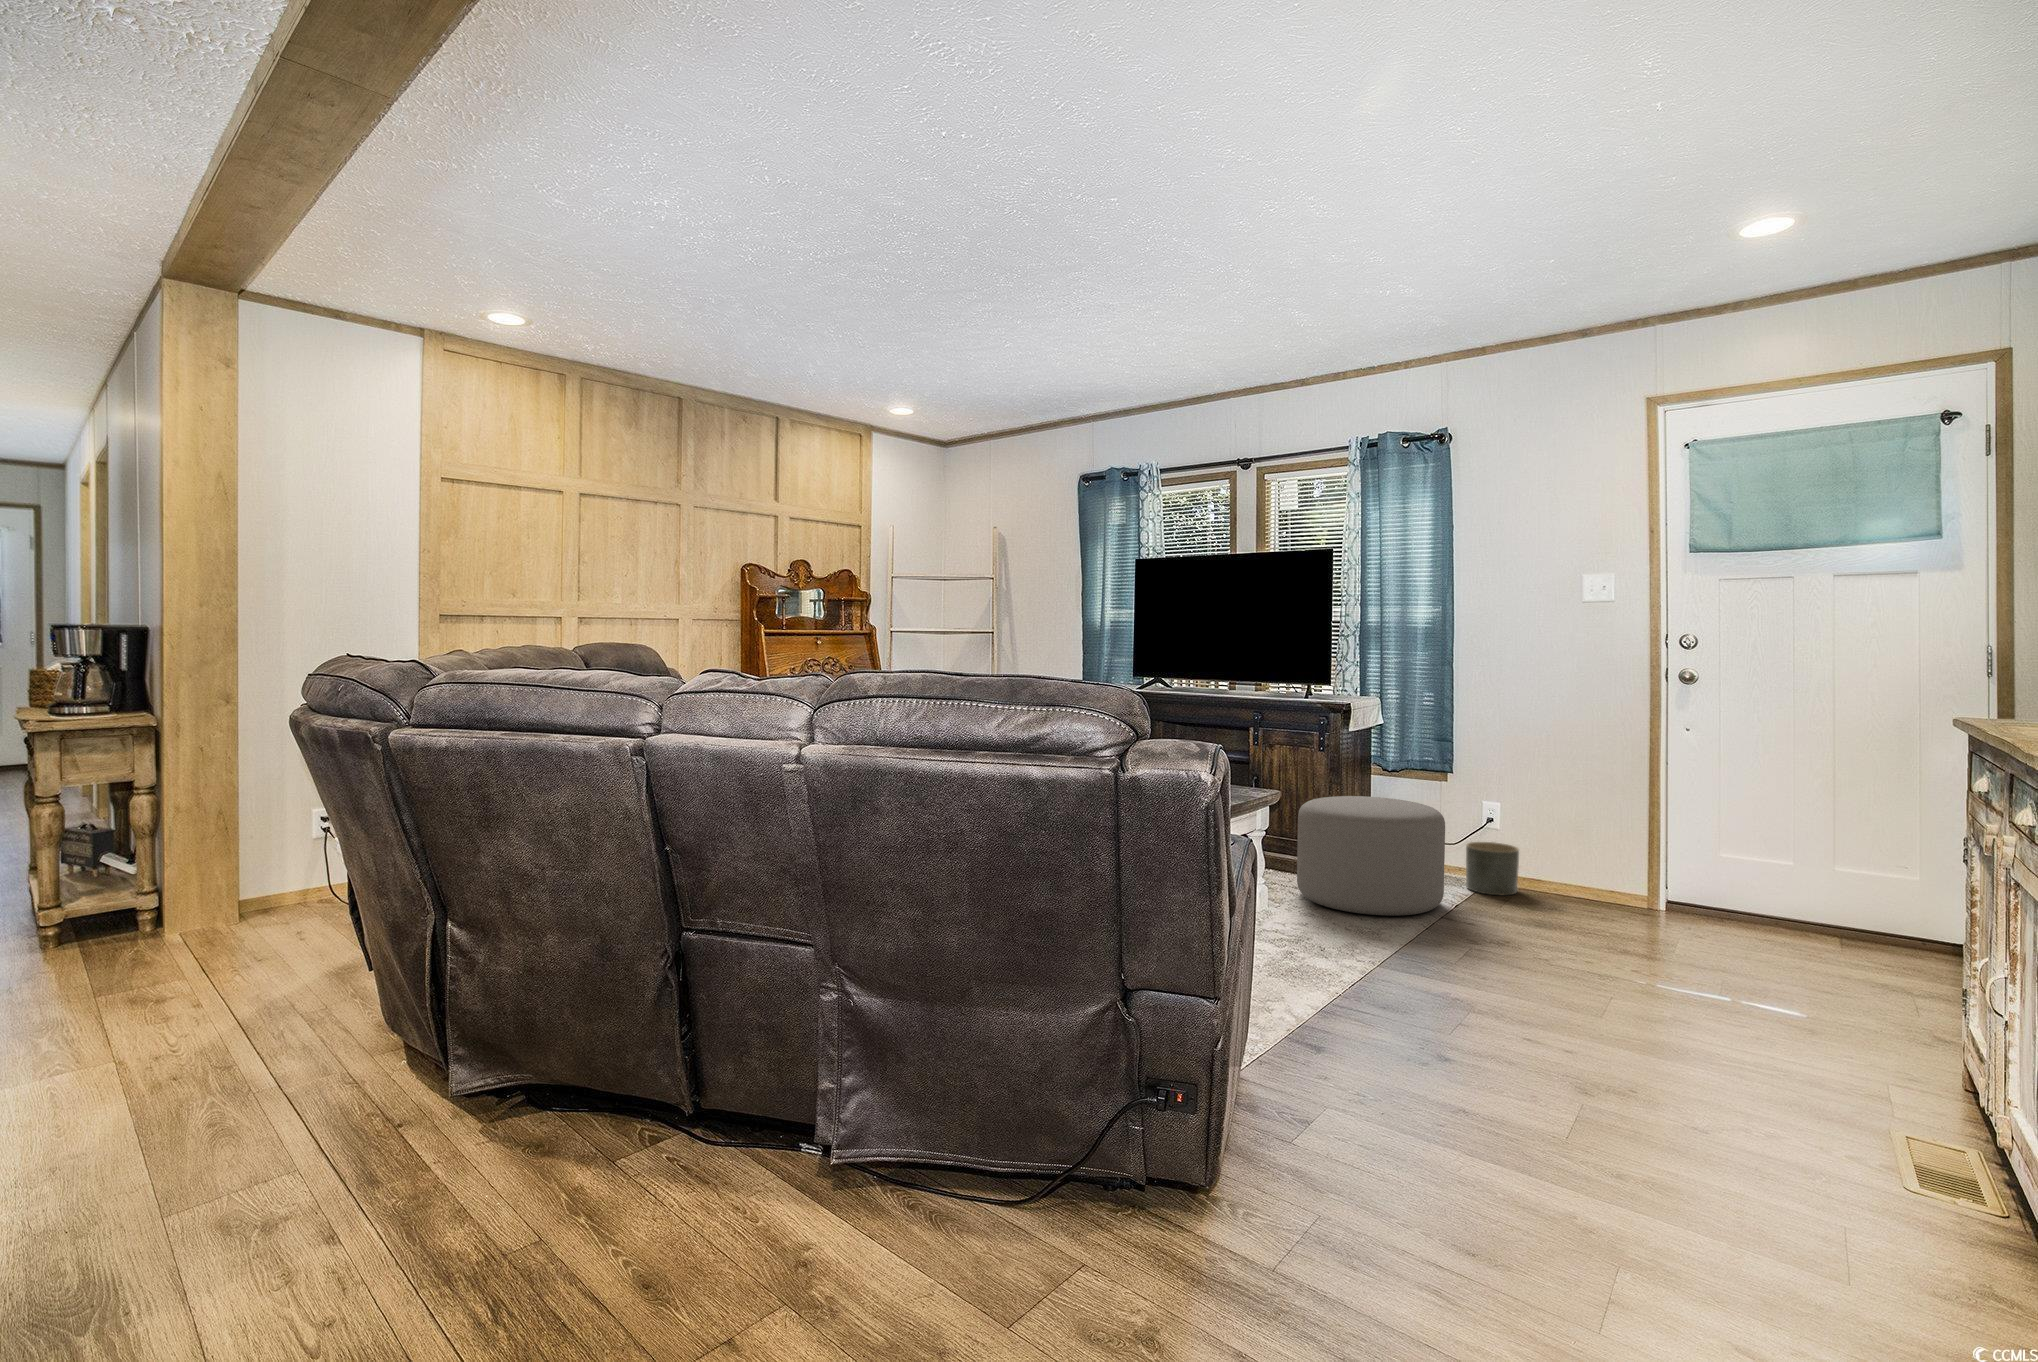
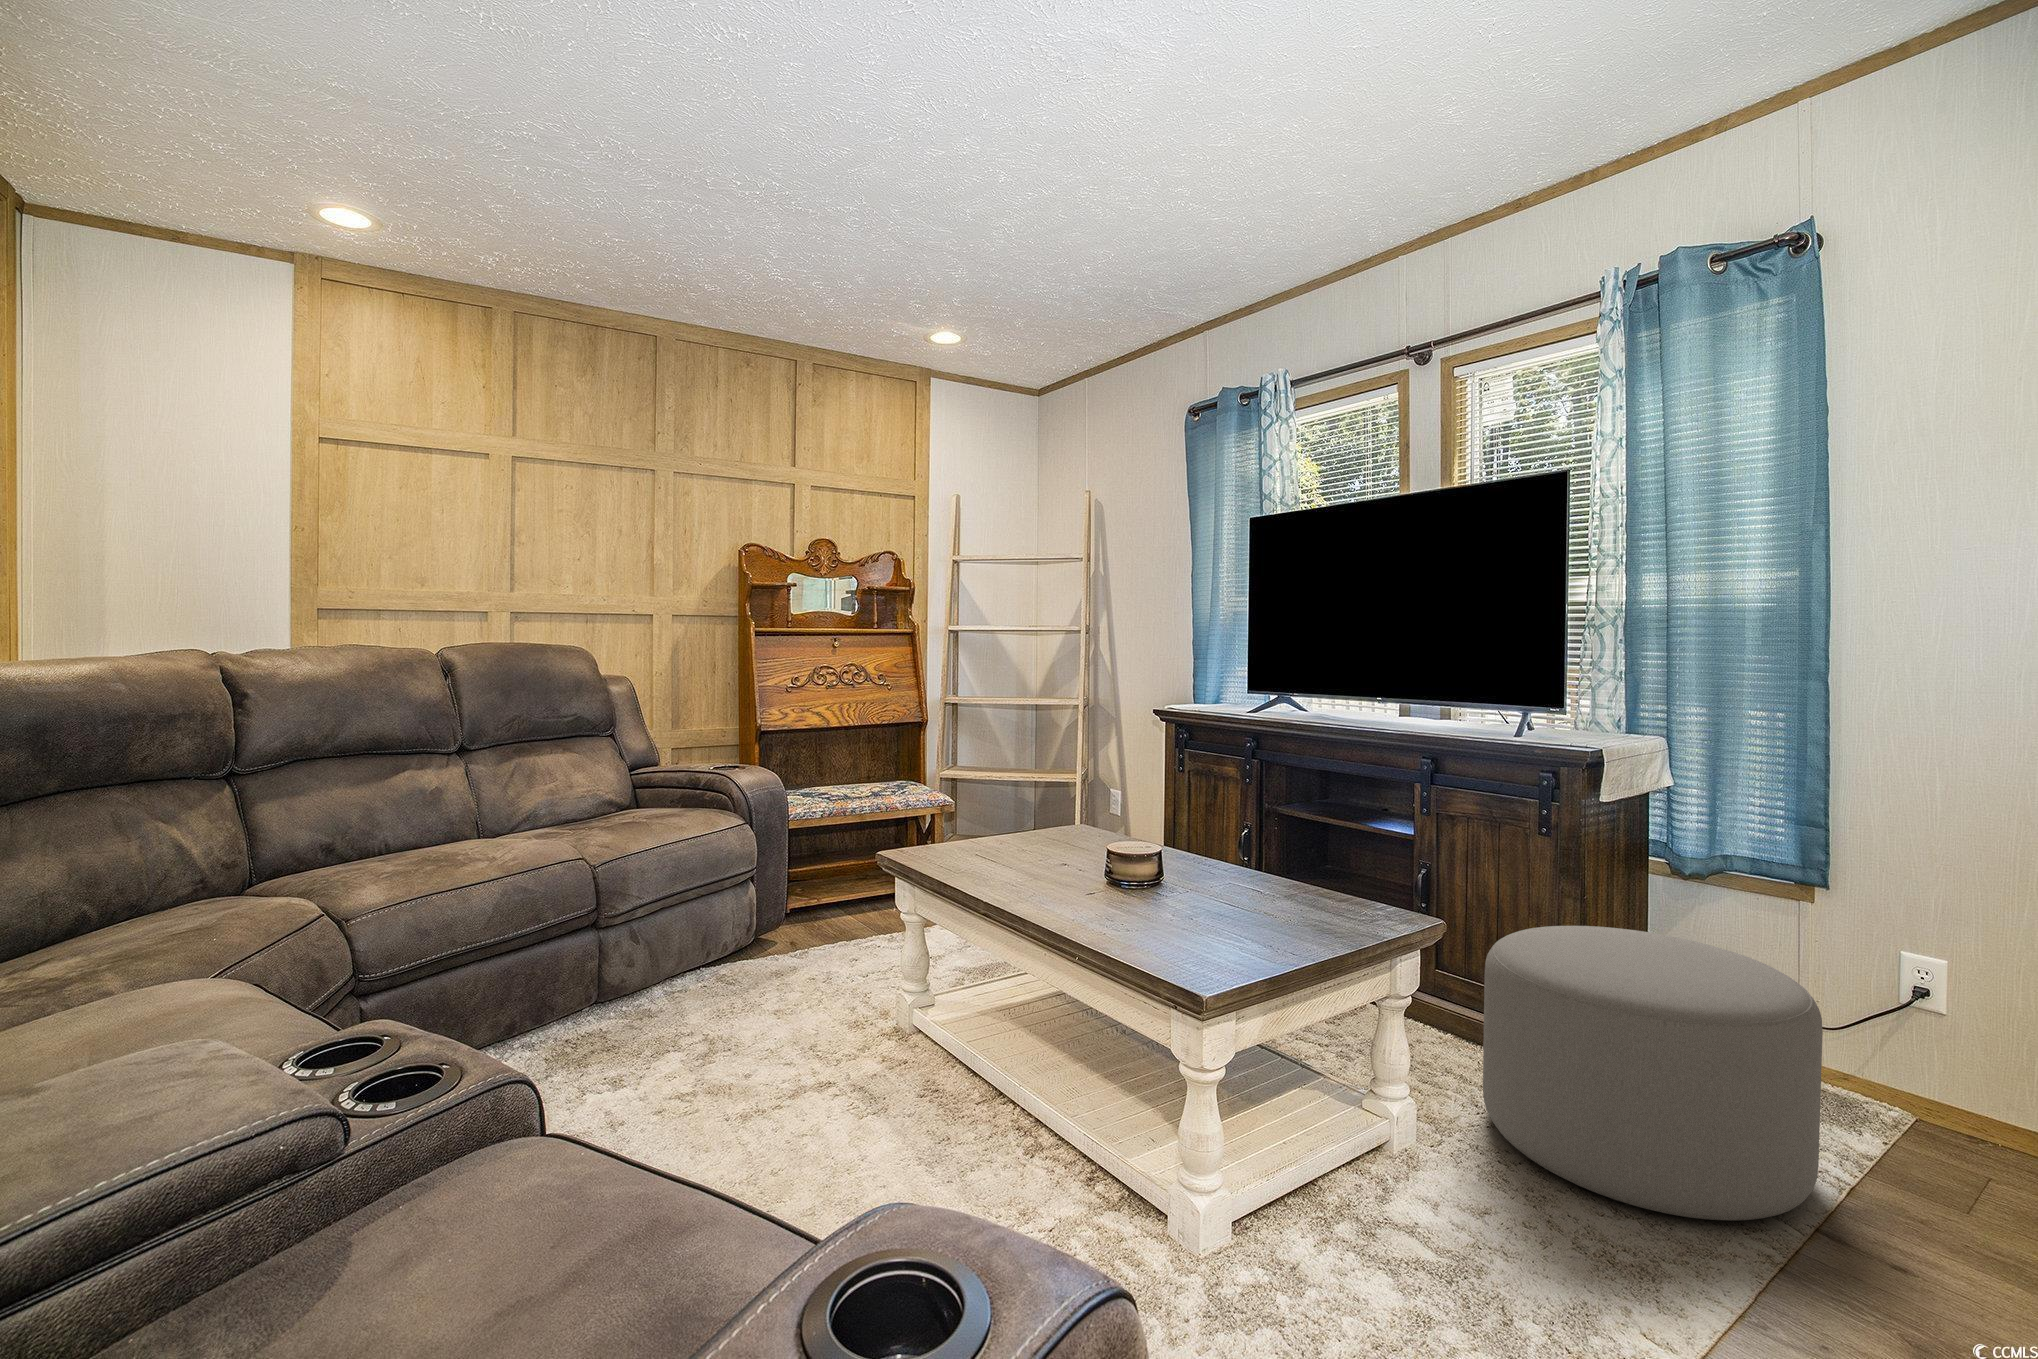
planter: present [1466,842,1519,895] -> none [1863,1032,2001,1166]

